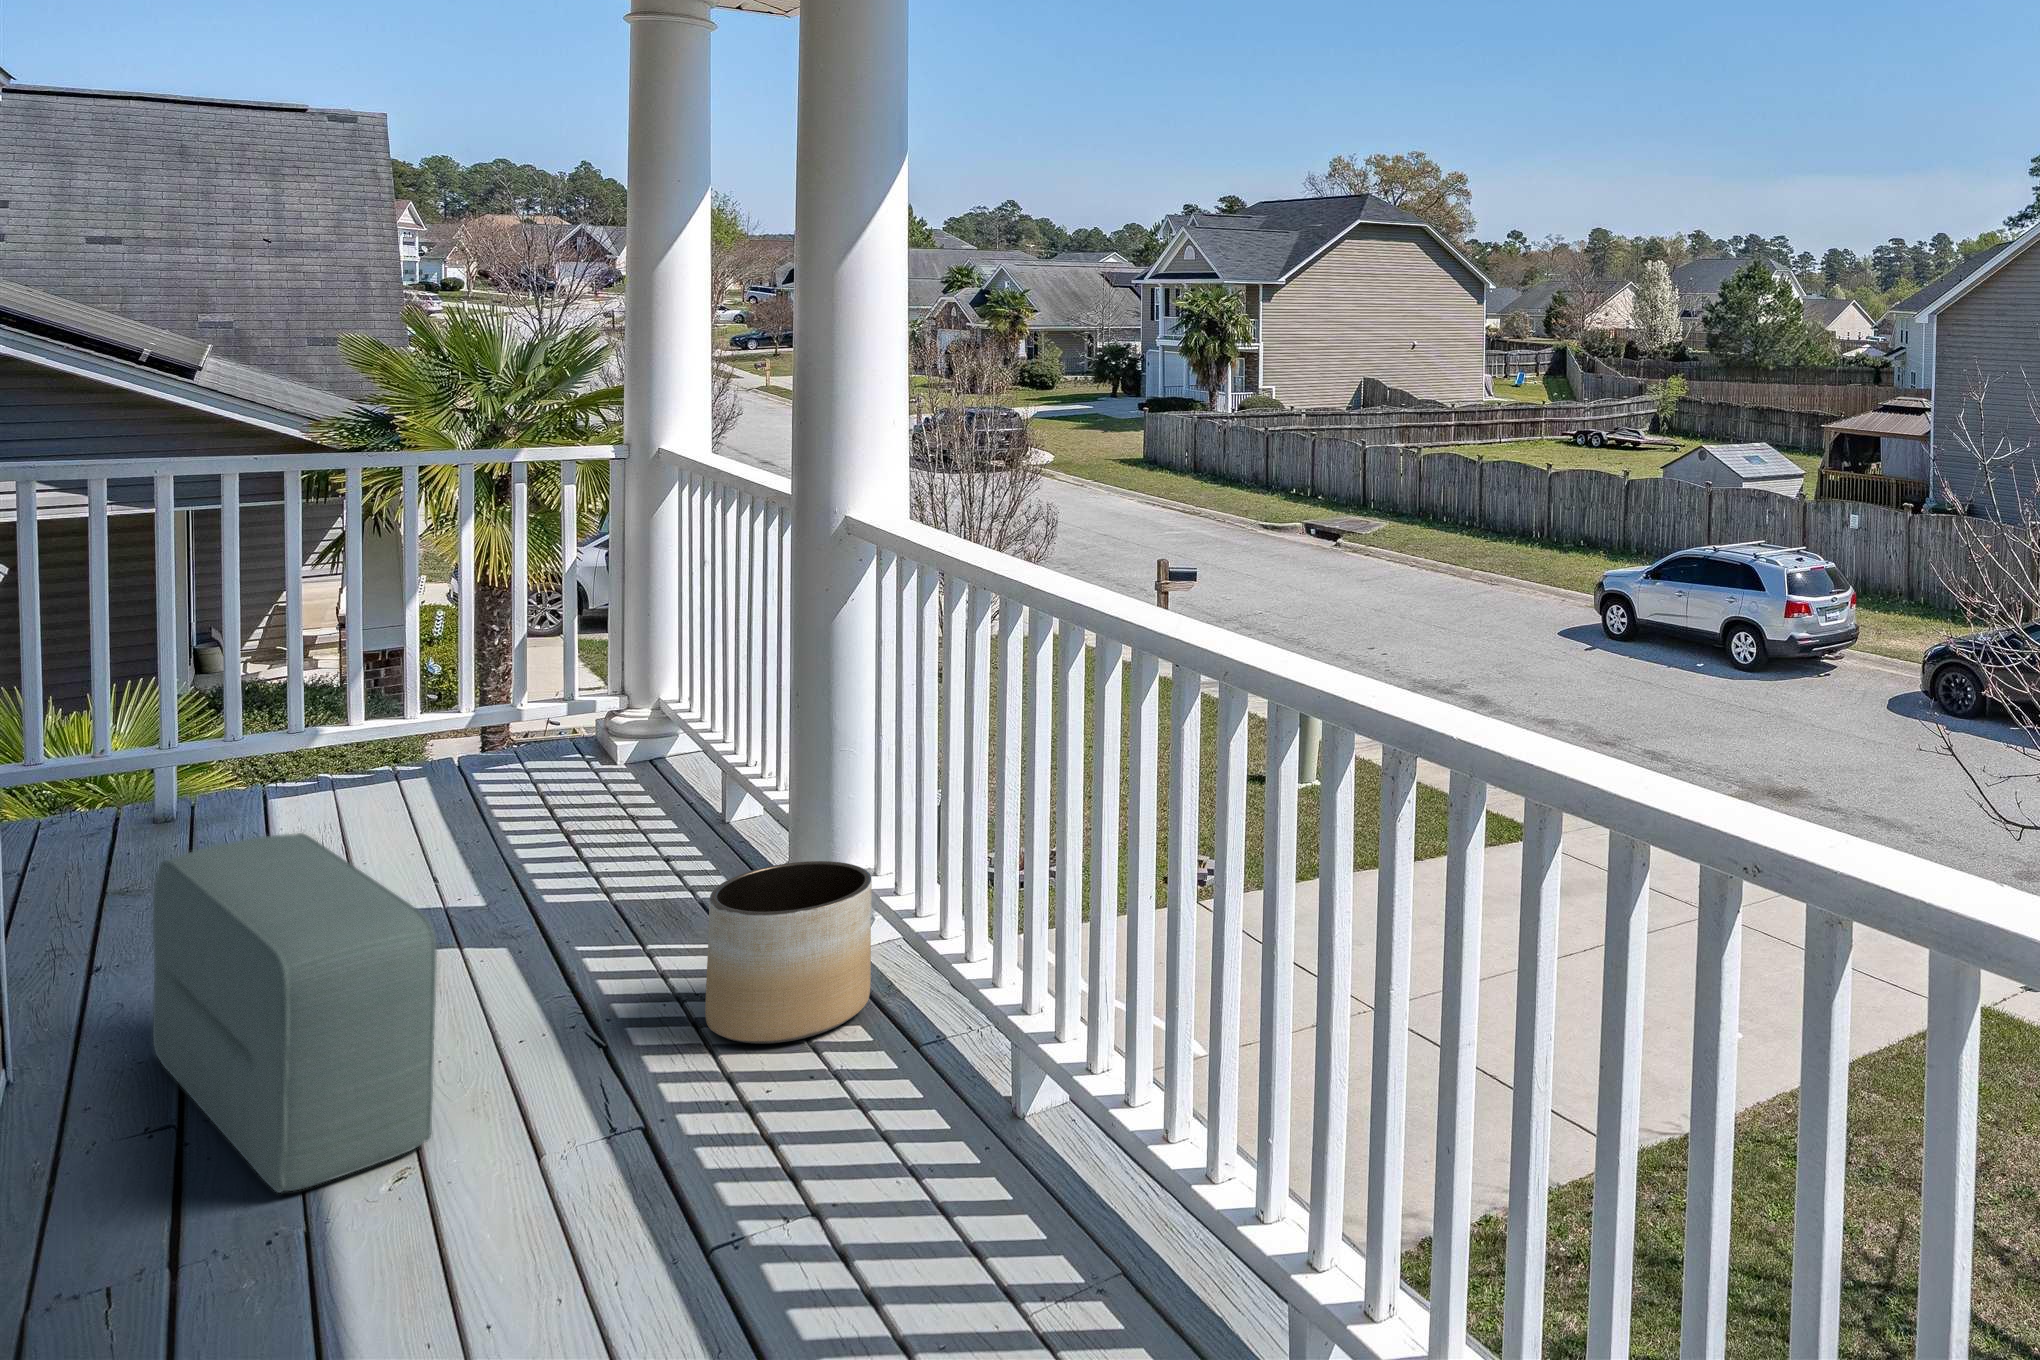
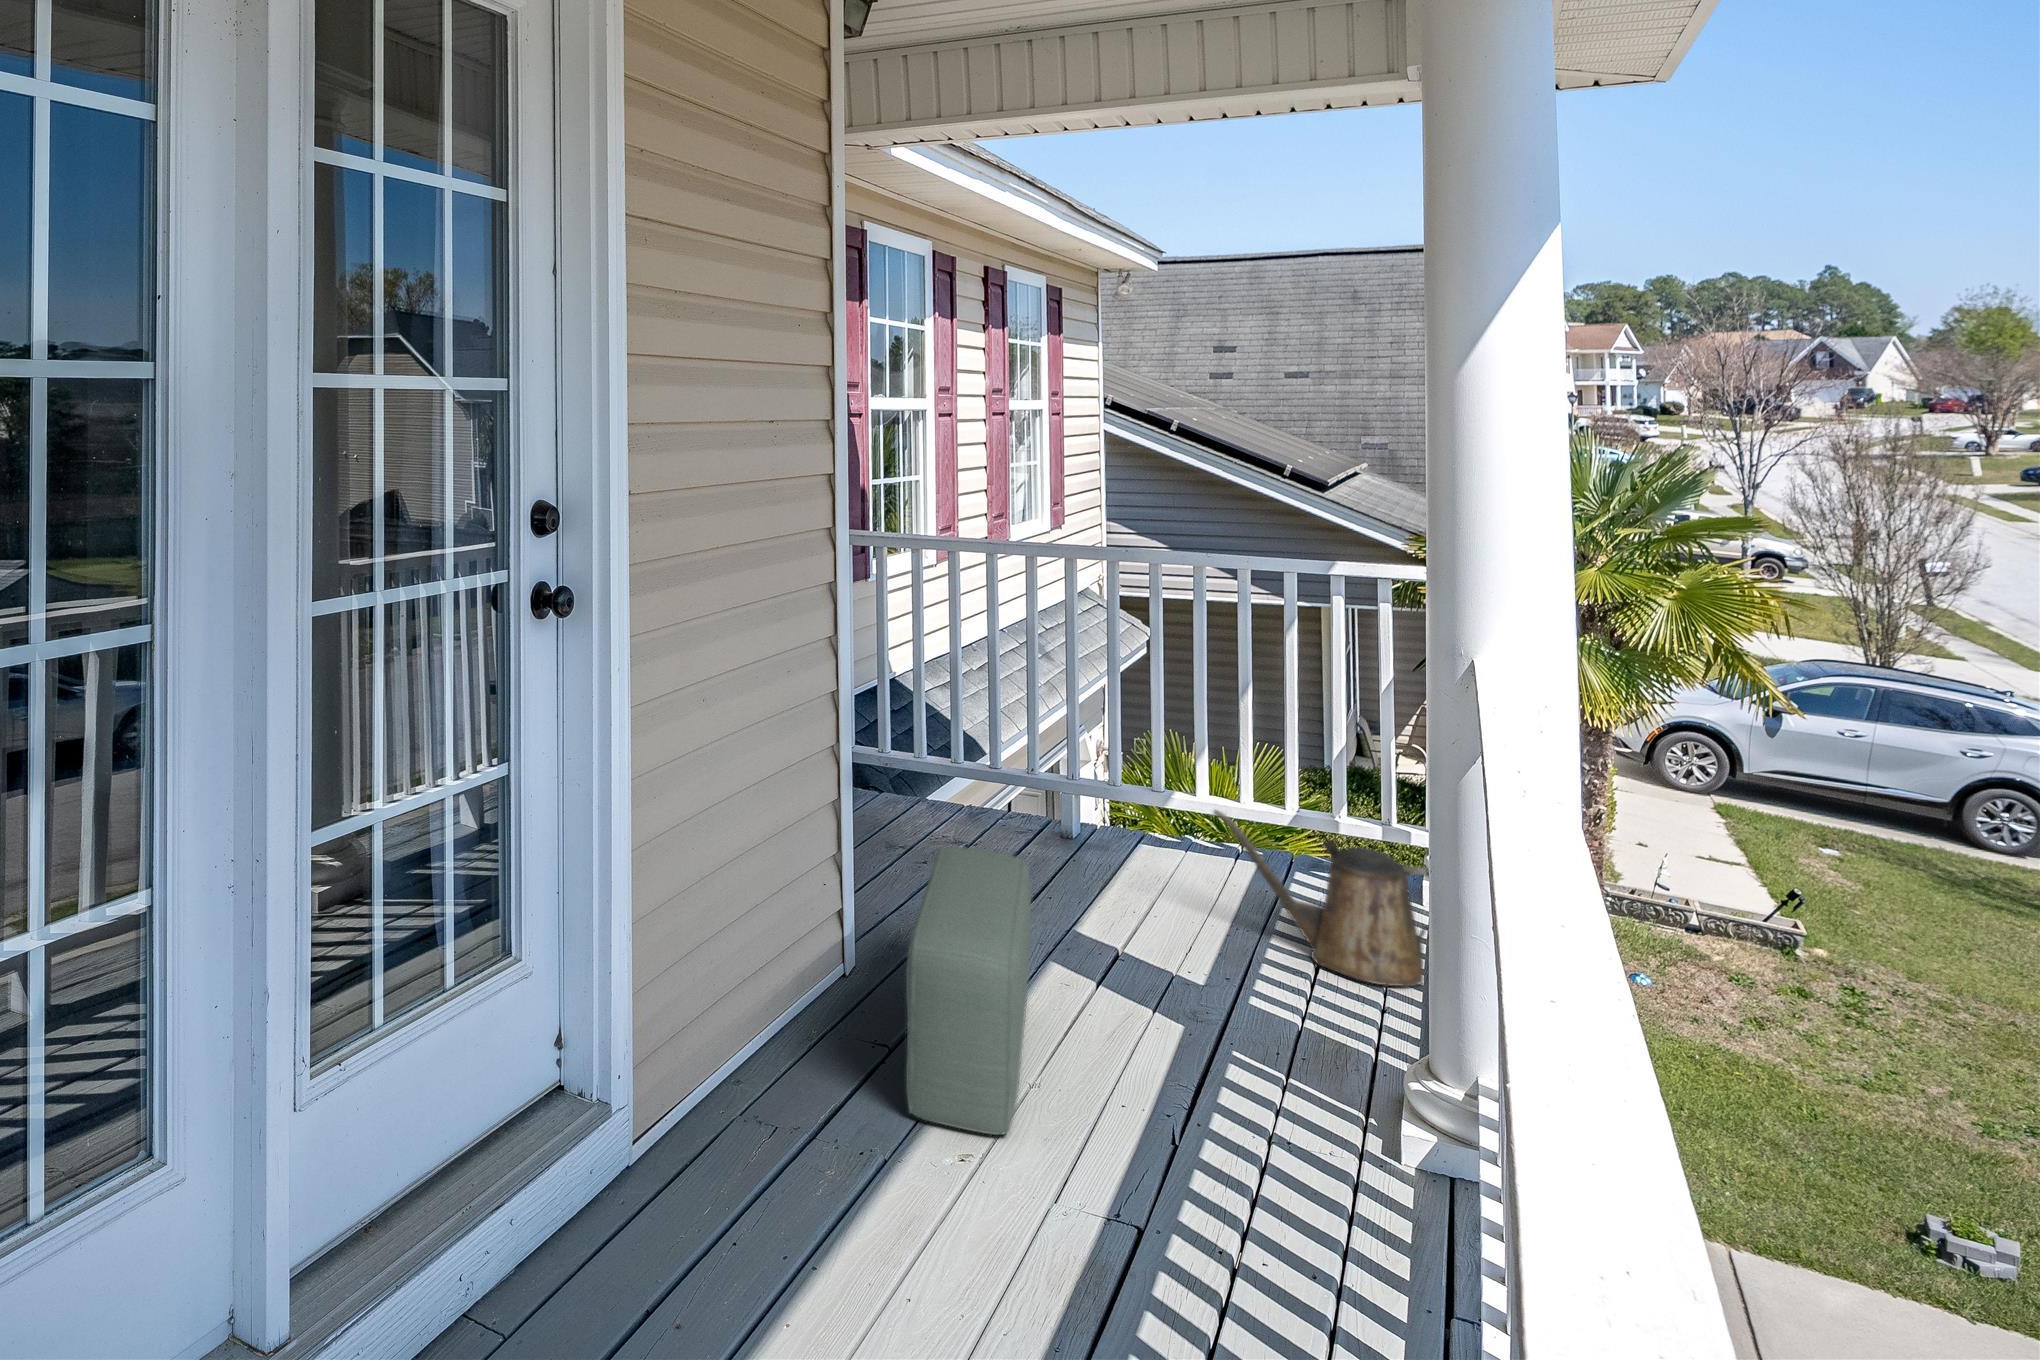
watering can: none [443,714,709,848] -> present [1214,810,1426,986]
planter: present [705,861,872,1044] -> none [1263,1039,1440,1248]

